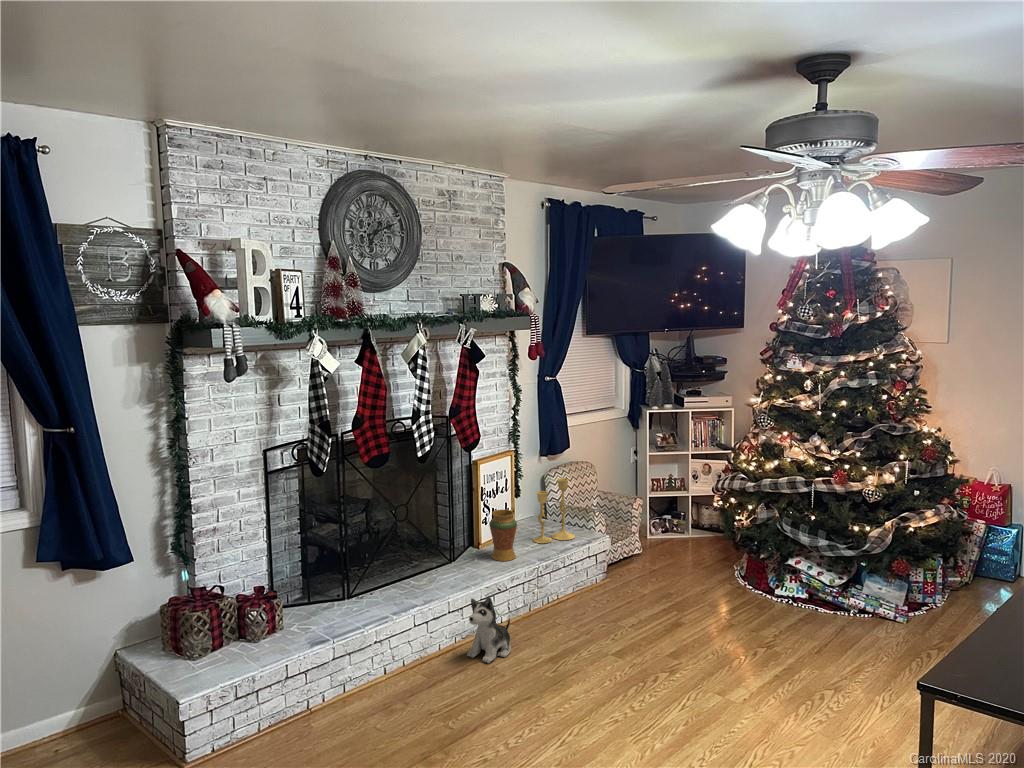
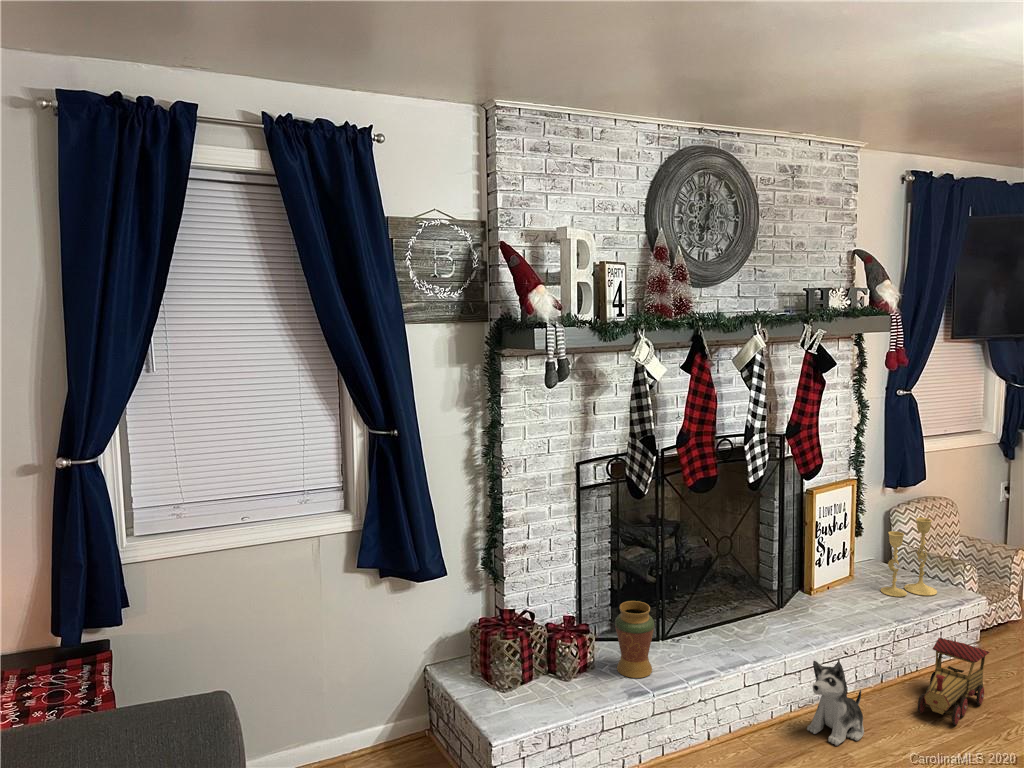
decorative vase: present [489,510,517,561] -> present [615,601,655,678]
toy train: none [553,571,605,635] -> present [917,638,990,725]

